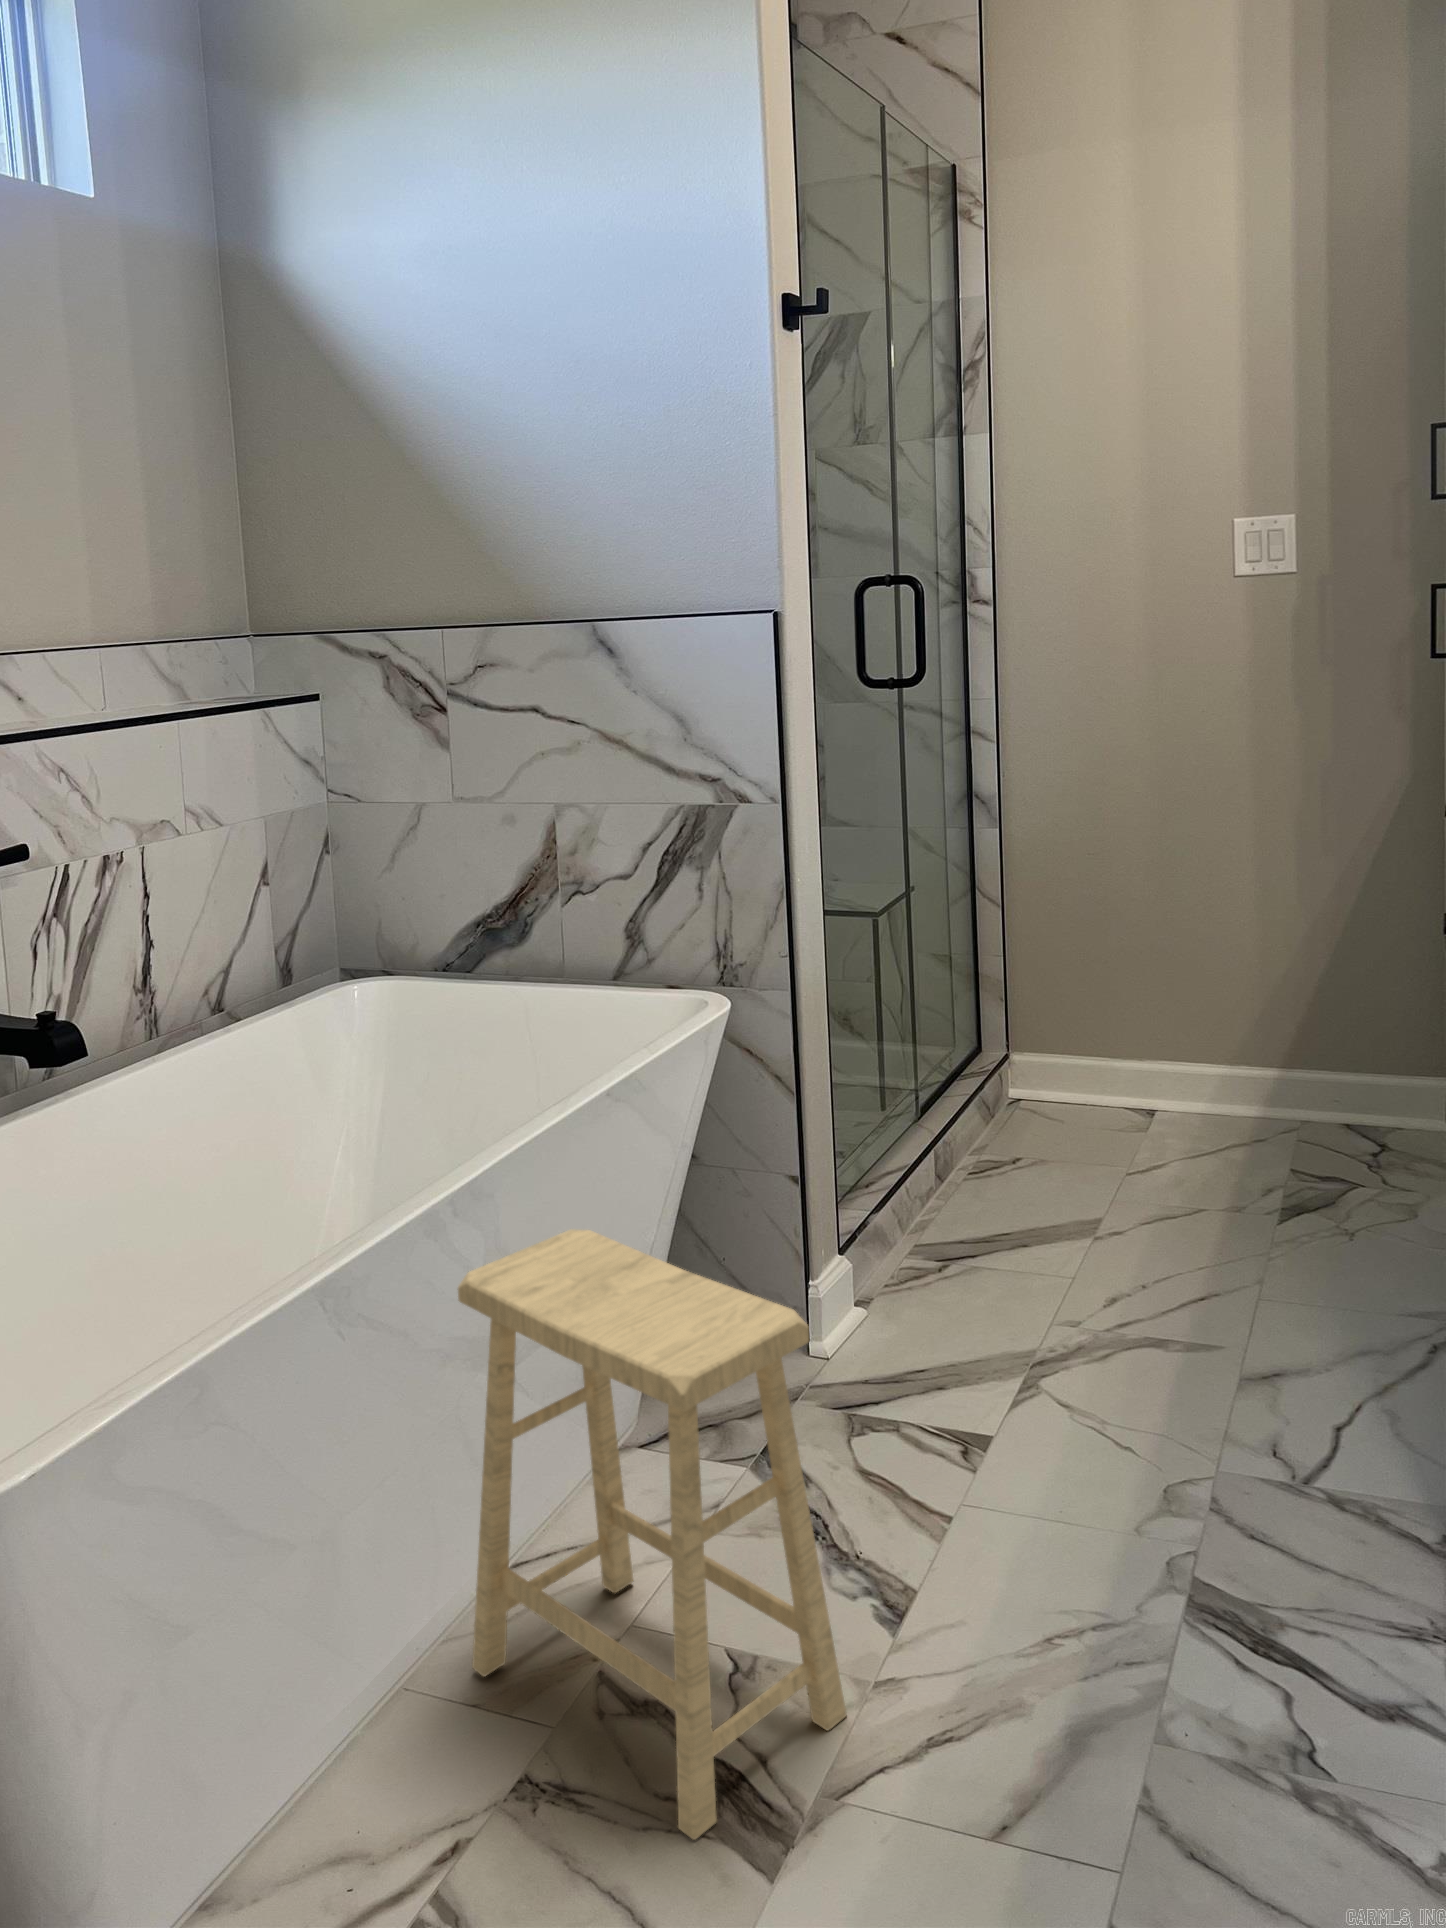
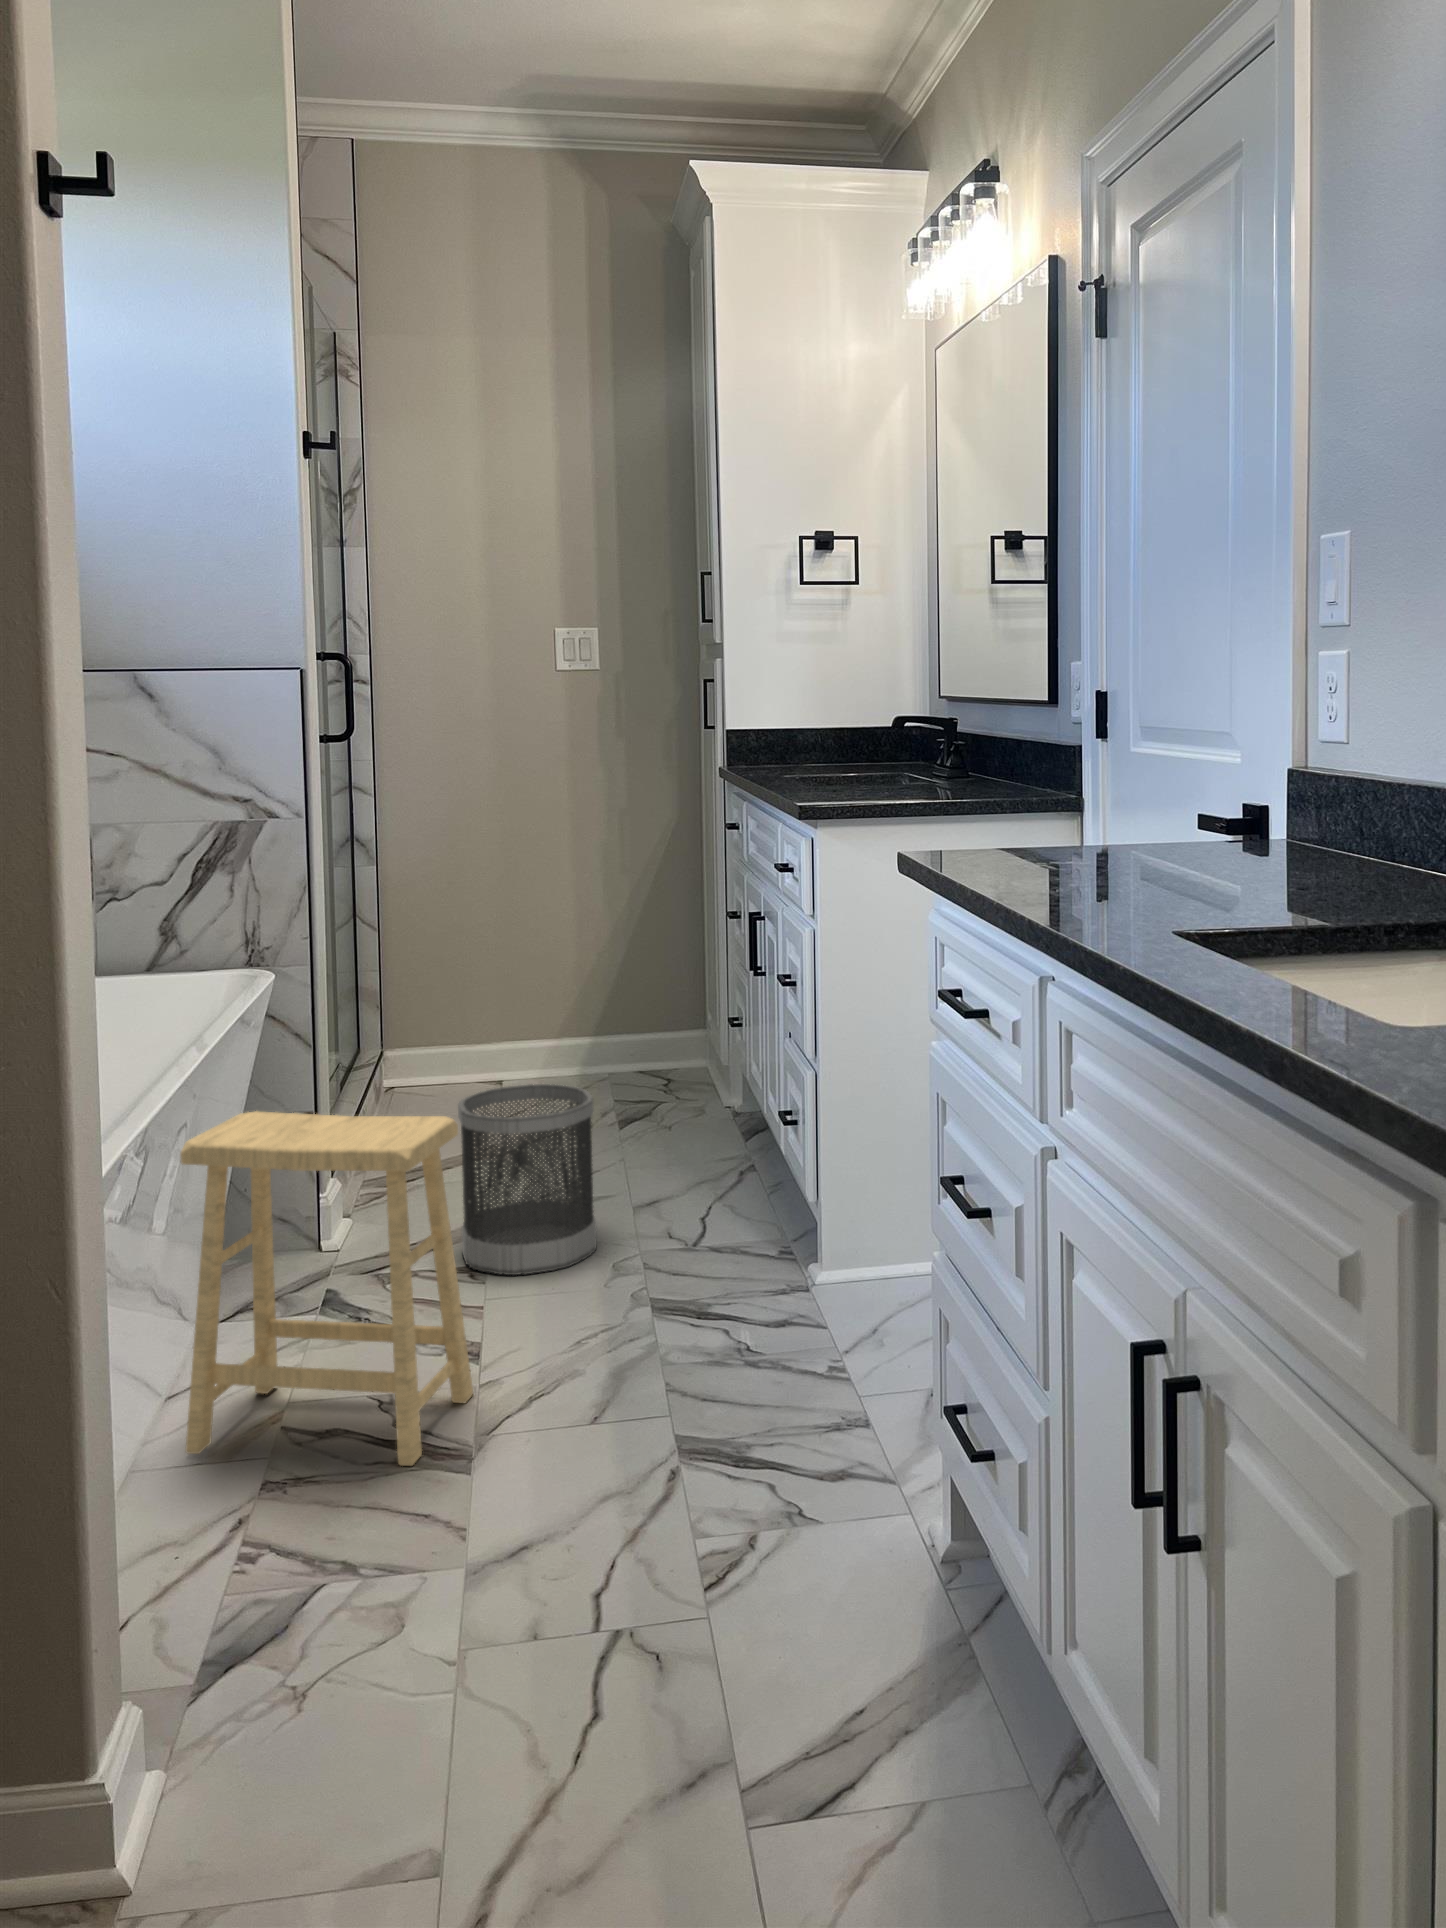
wastebasket: none [953,1190,1156,1490] -> present [458,1084,597,1275]

